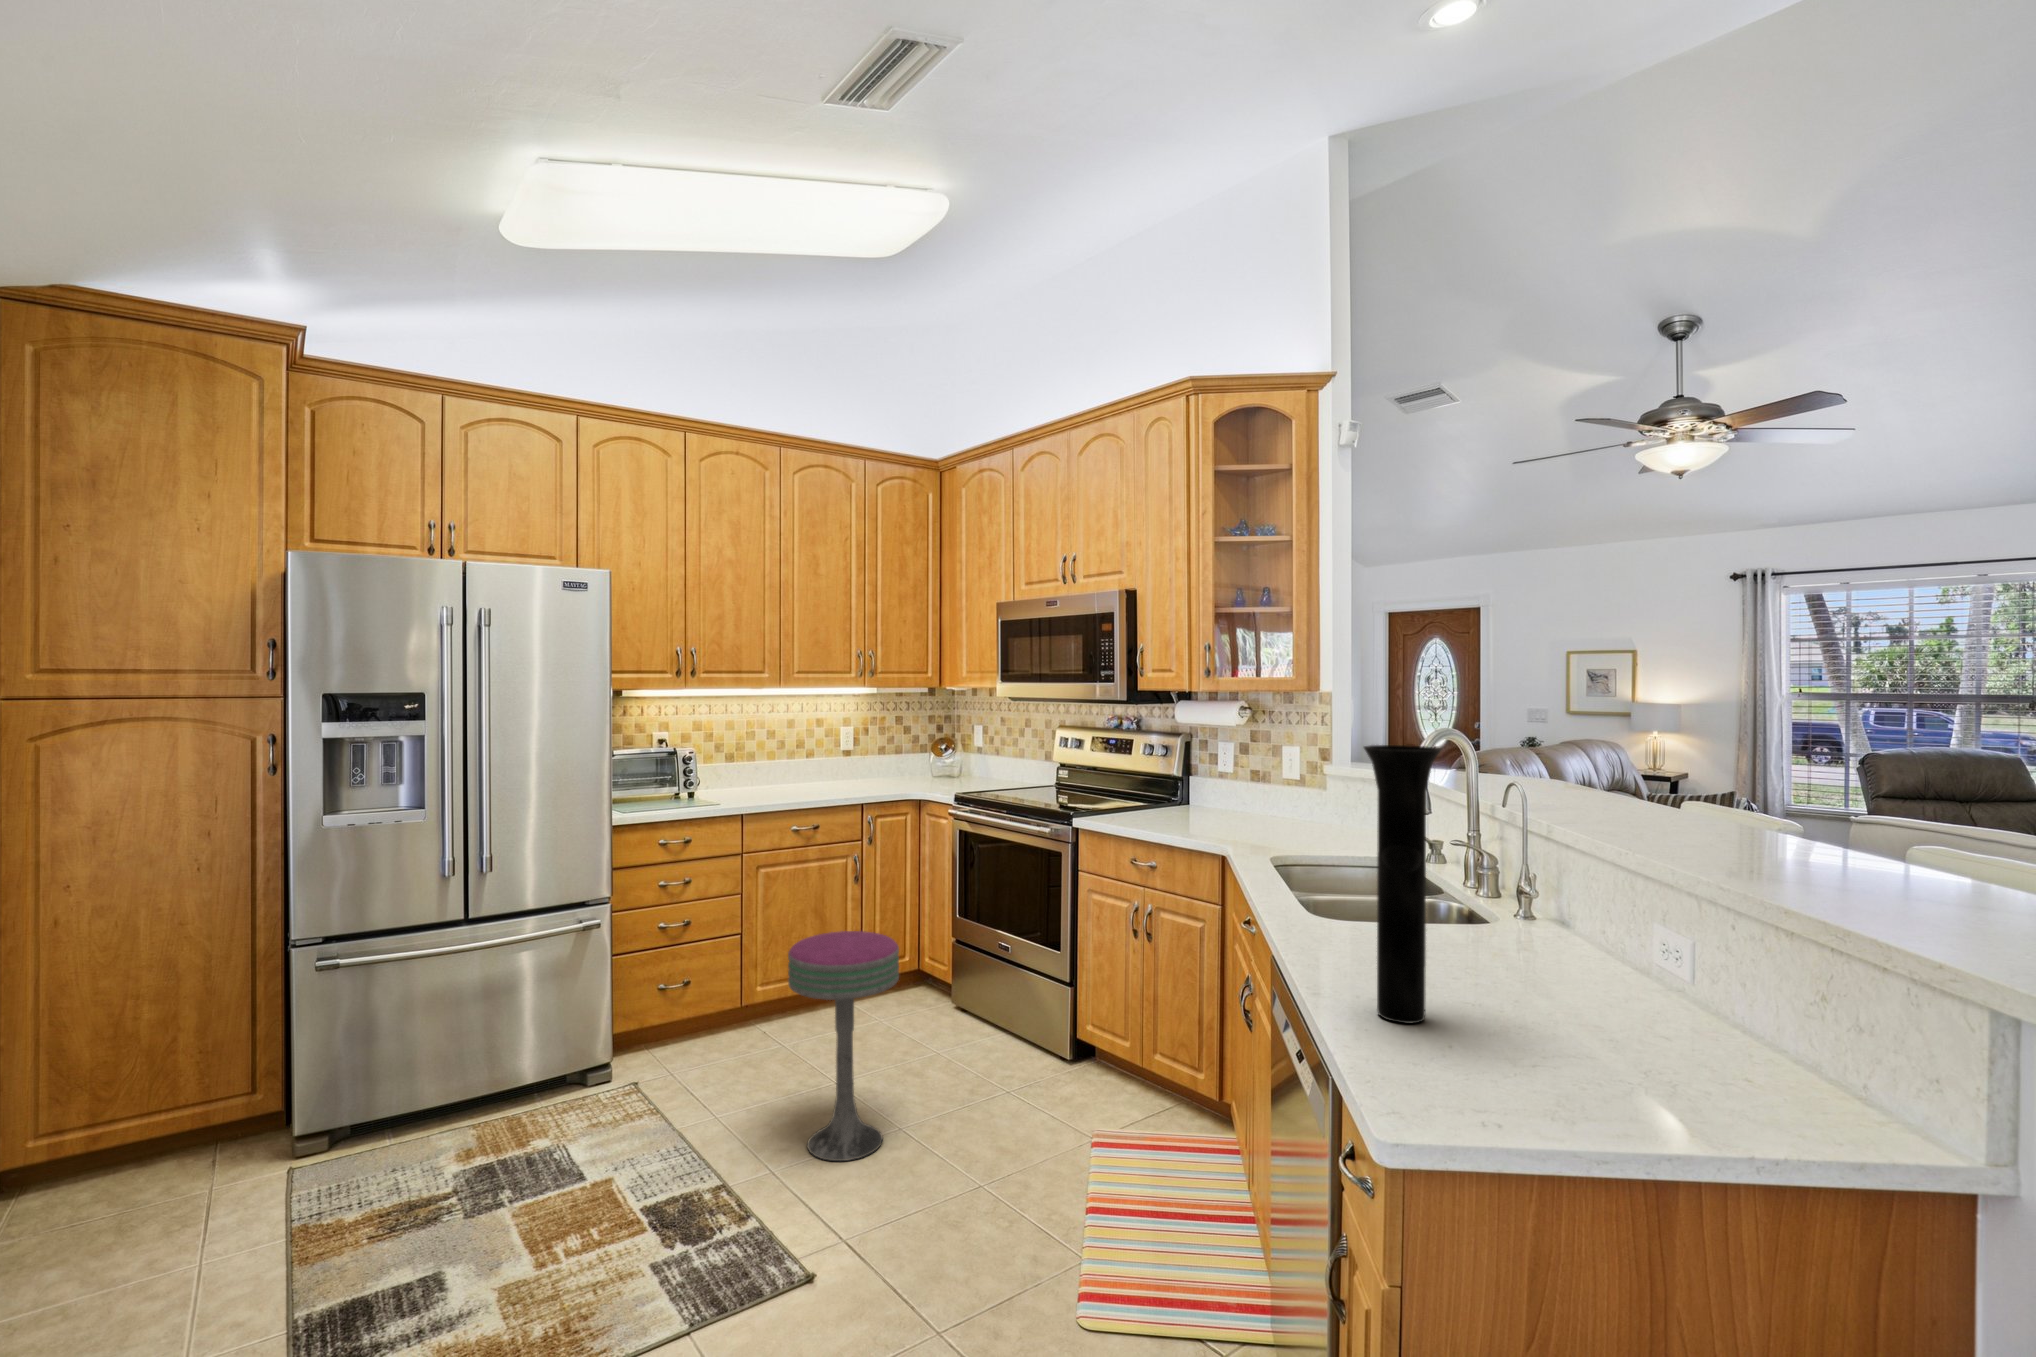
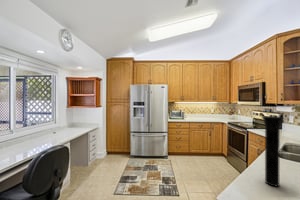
bar stool: present [788,931,899,1161] -> none [186,143,205,181]

